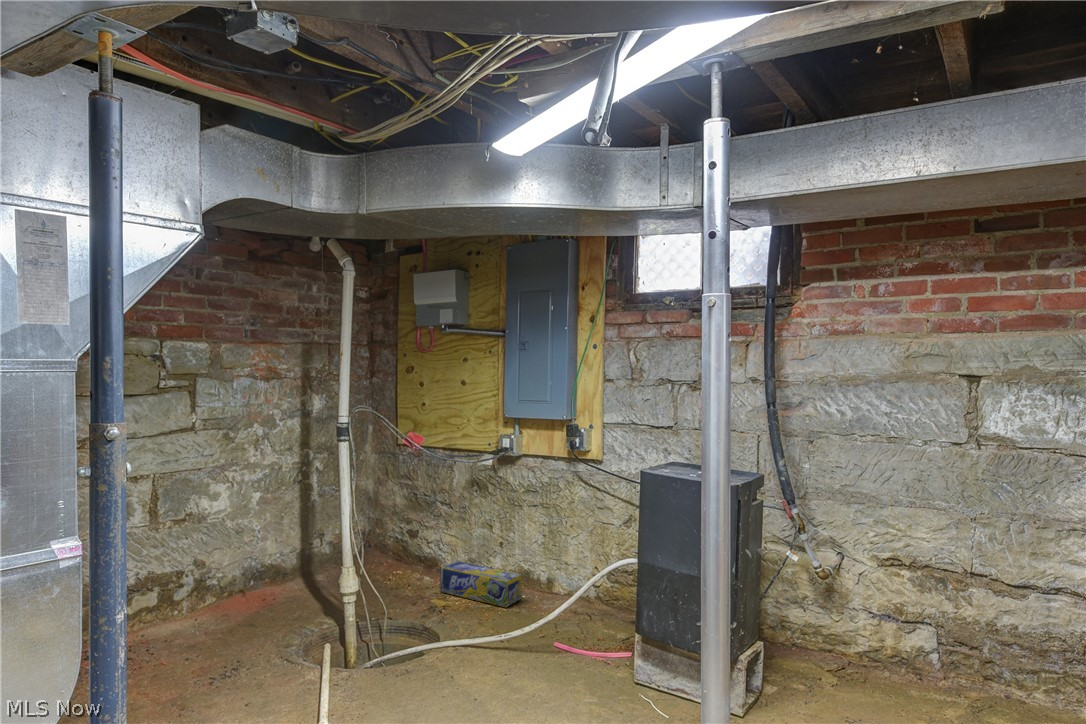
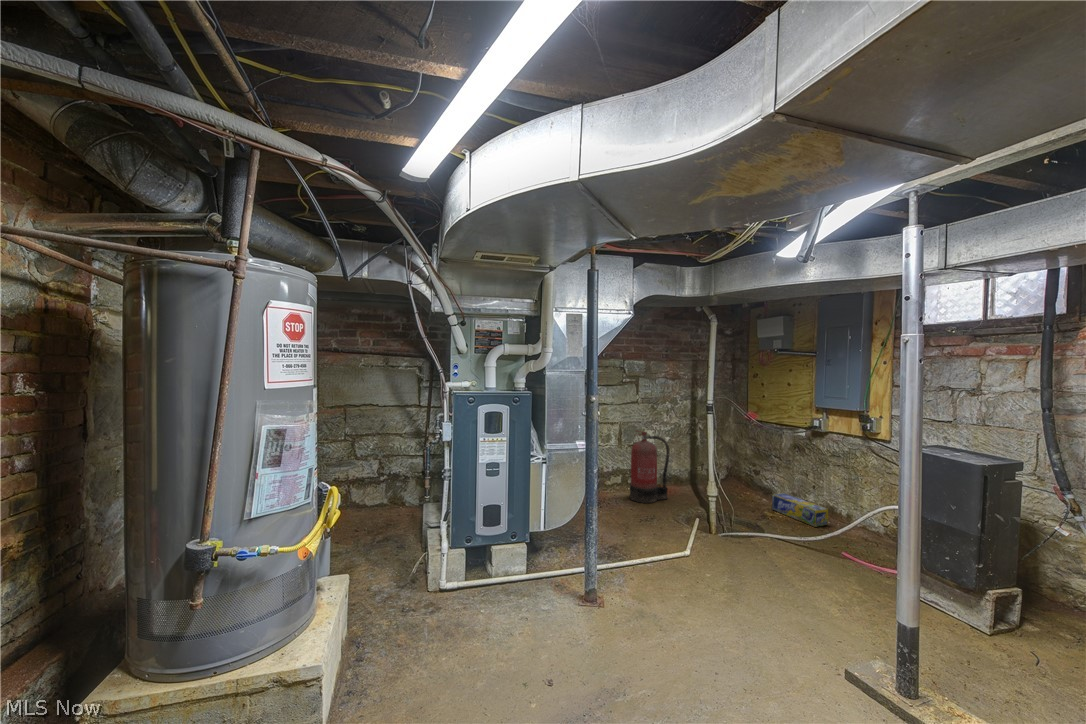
fire extinguisher: none [179,489,263,637] -> present [630,431,670,503]

